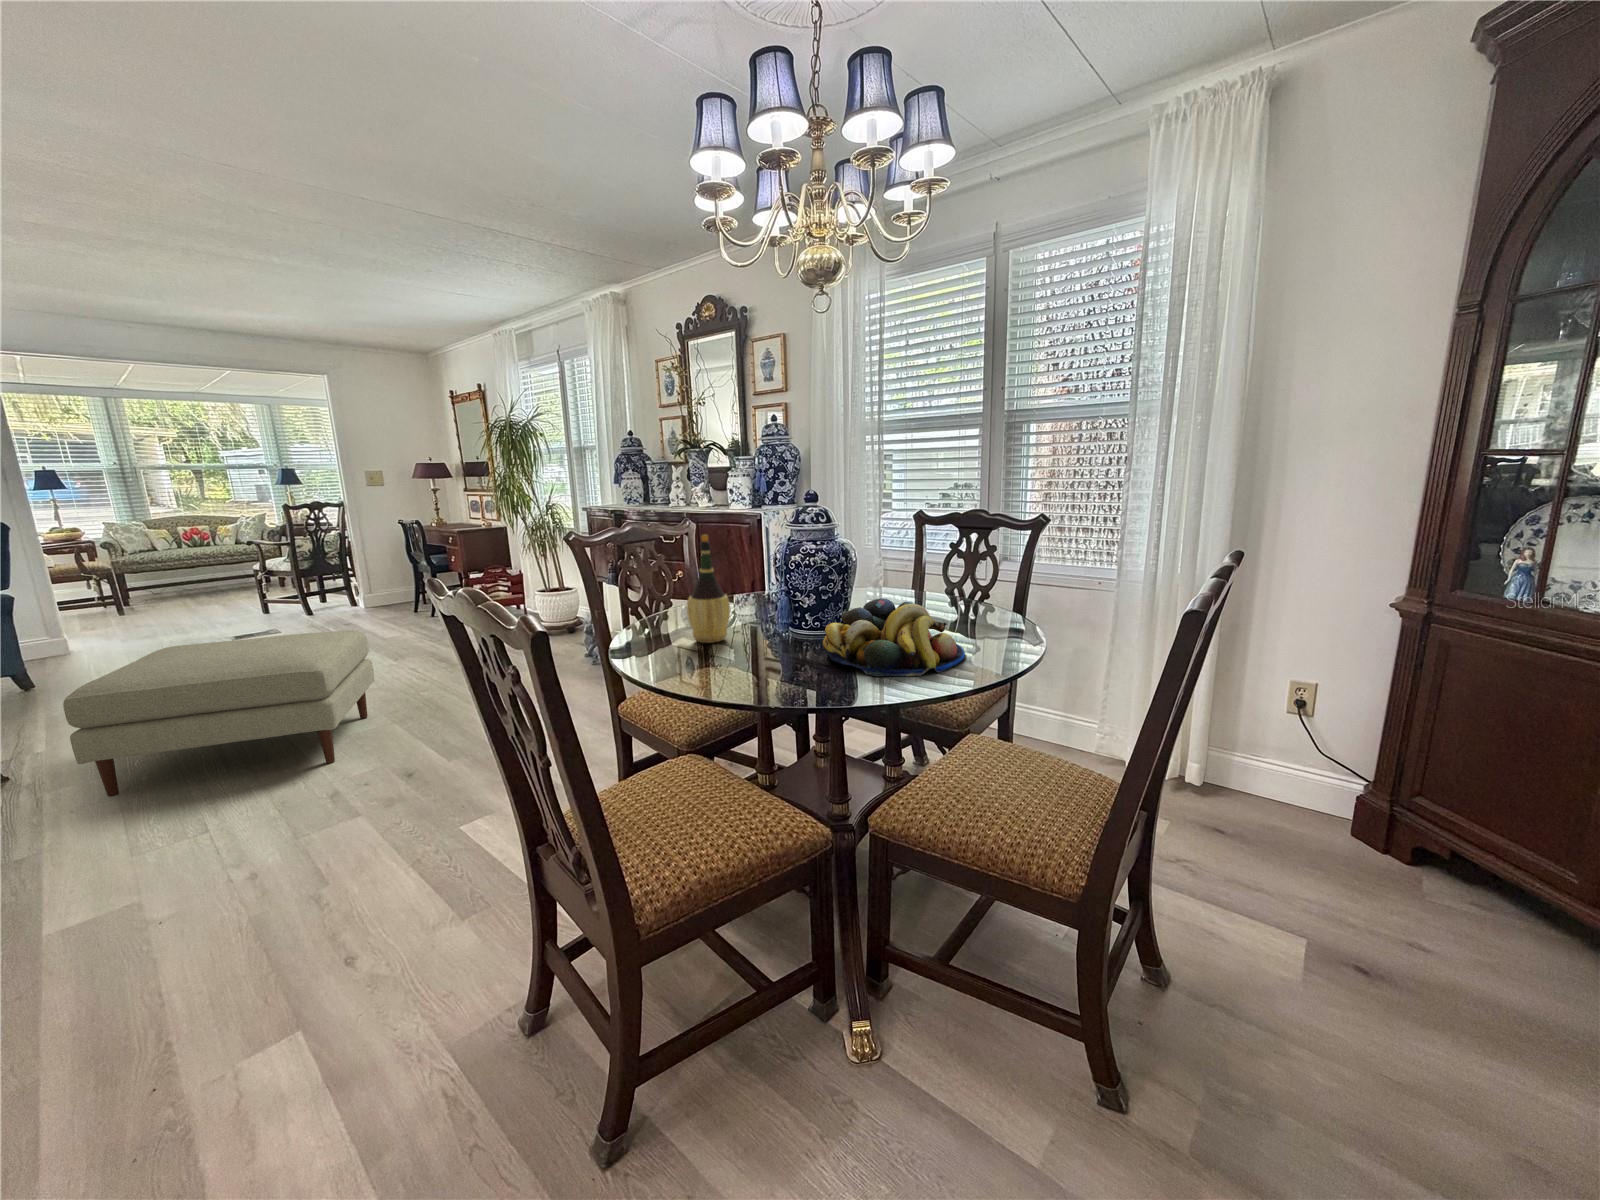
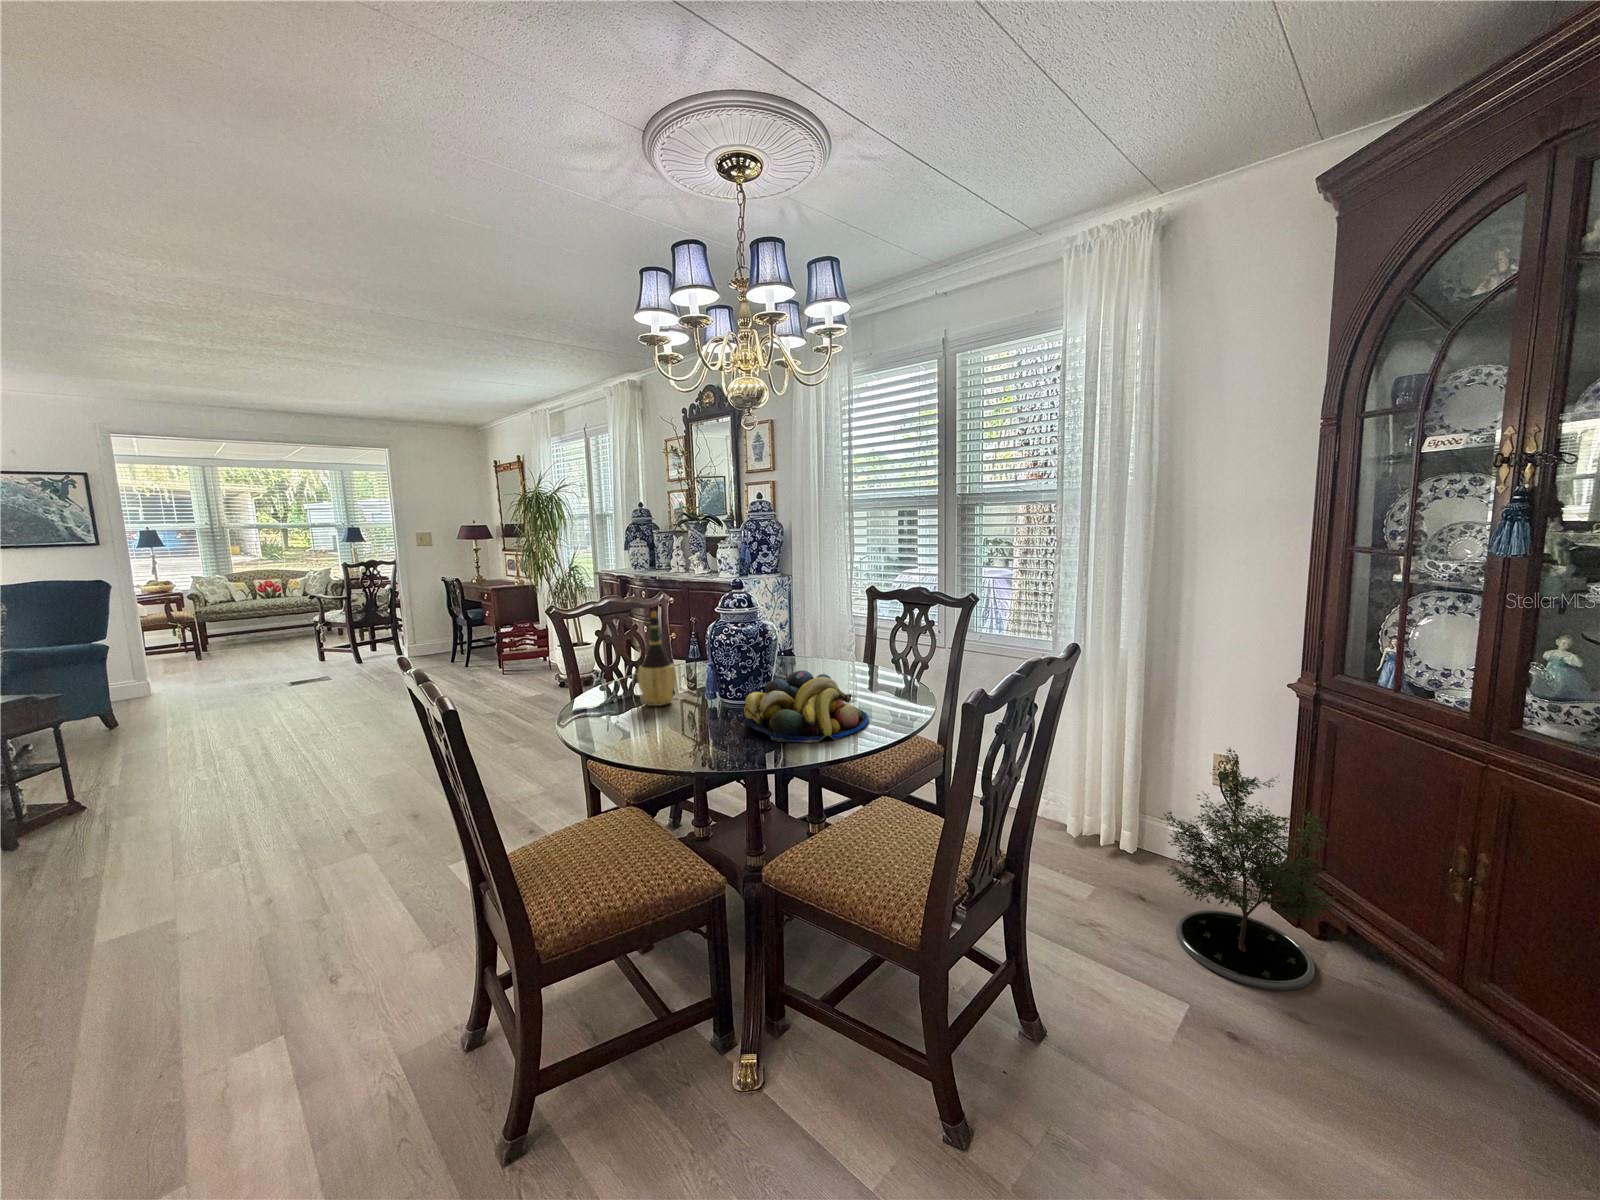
ottoman: present [63,630,375,797] -> none [128,682,398,826]
potted tree: none [1268,672,1462,923] -> present [1161,749,1338,991]

